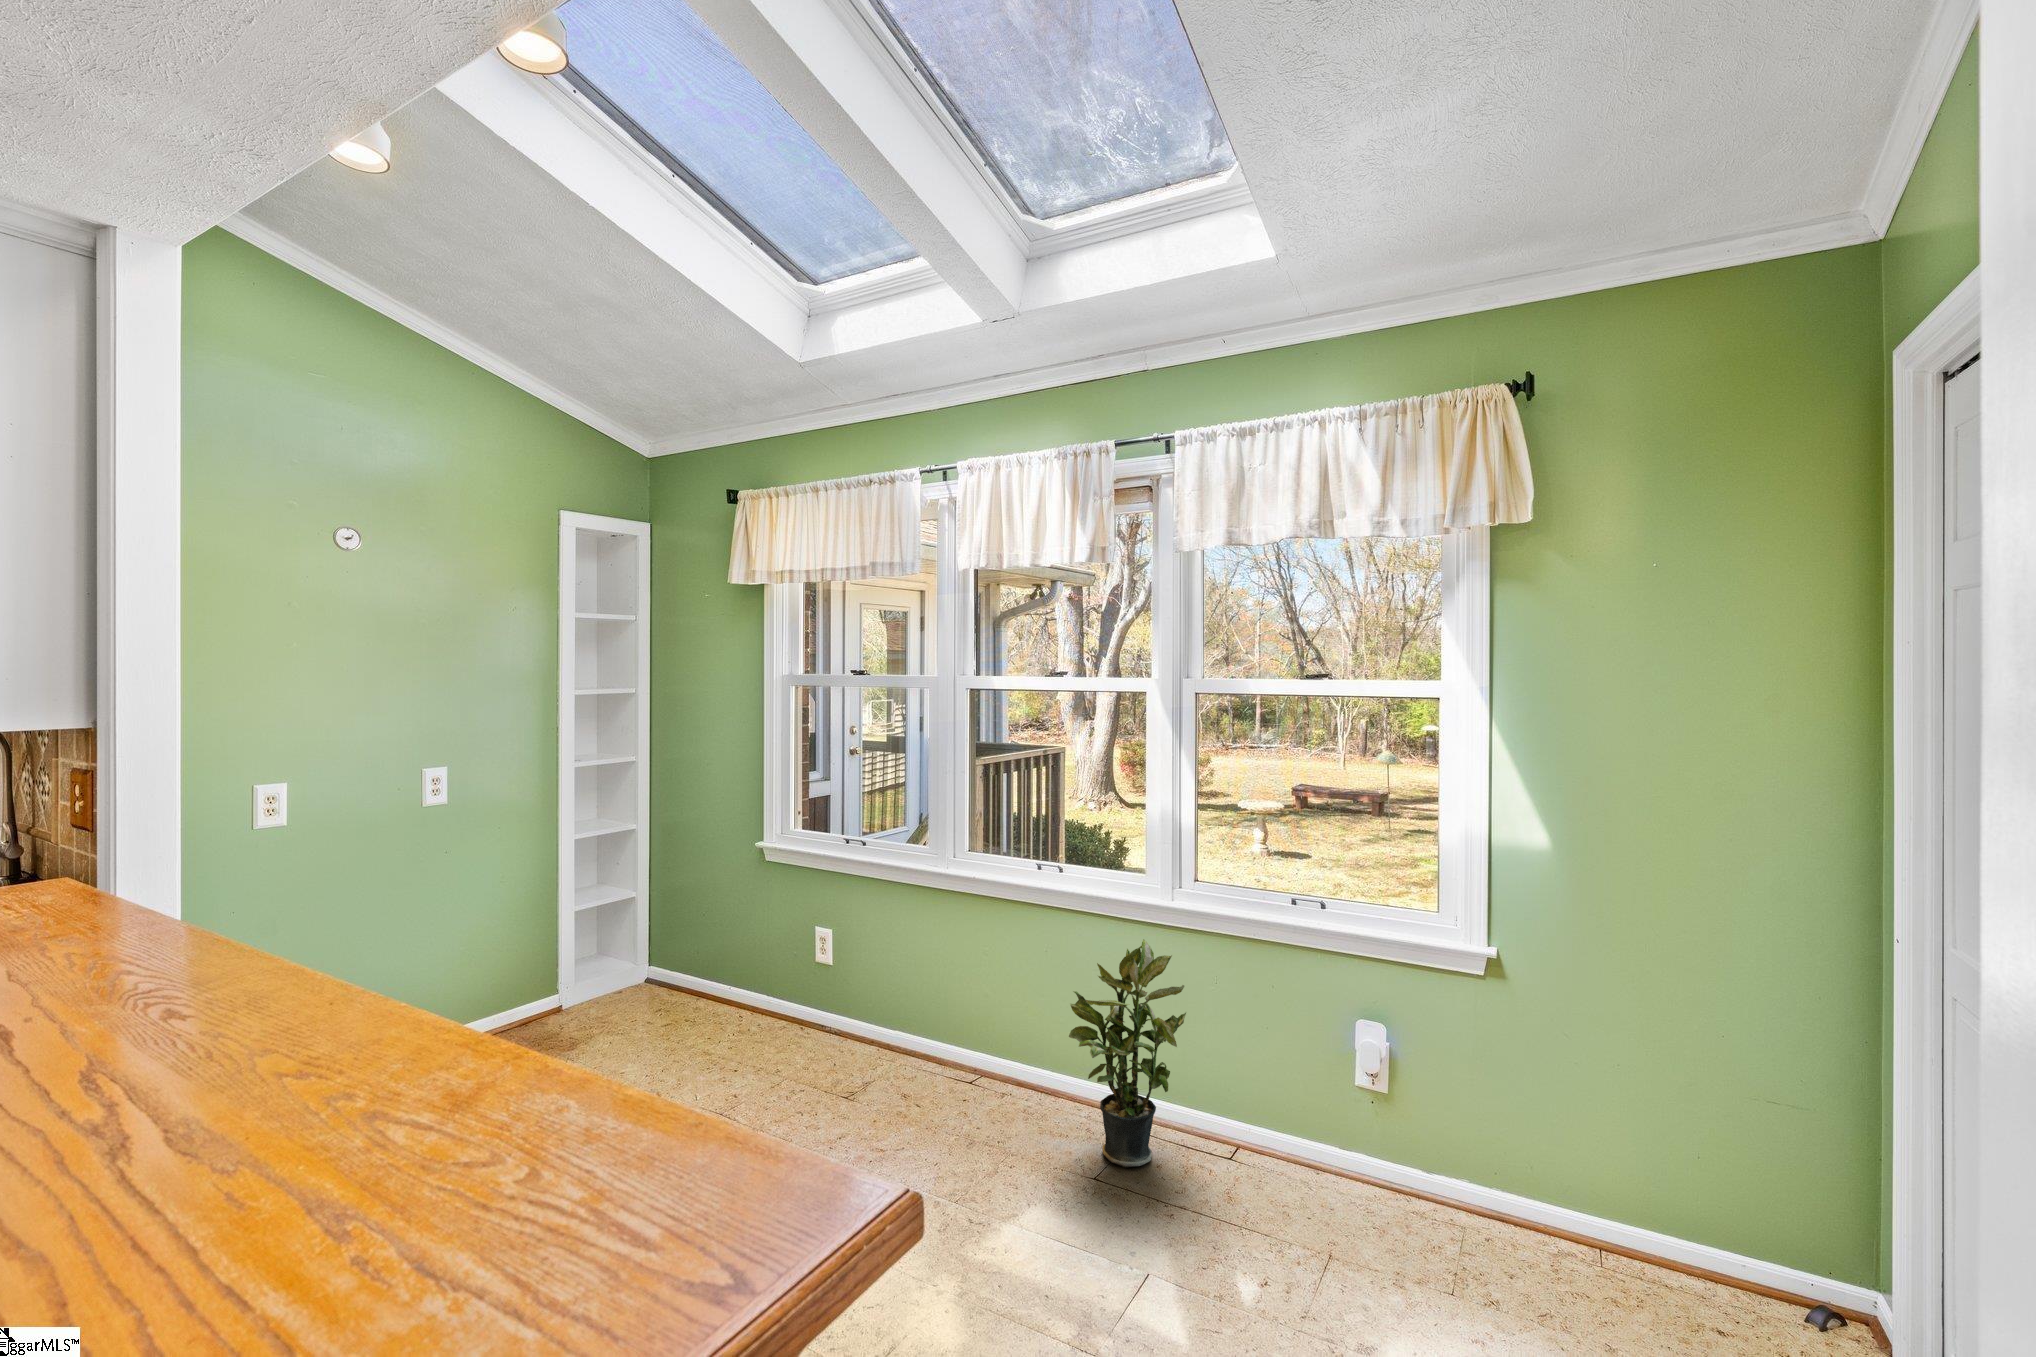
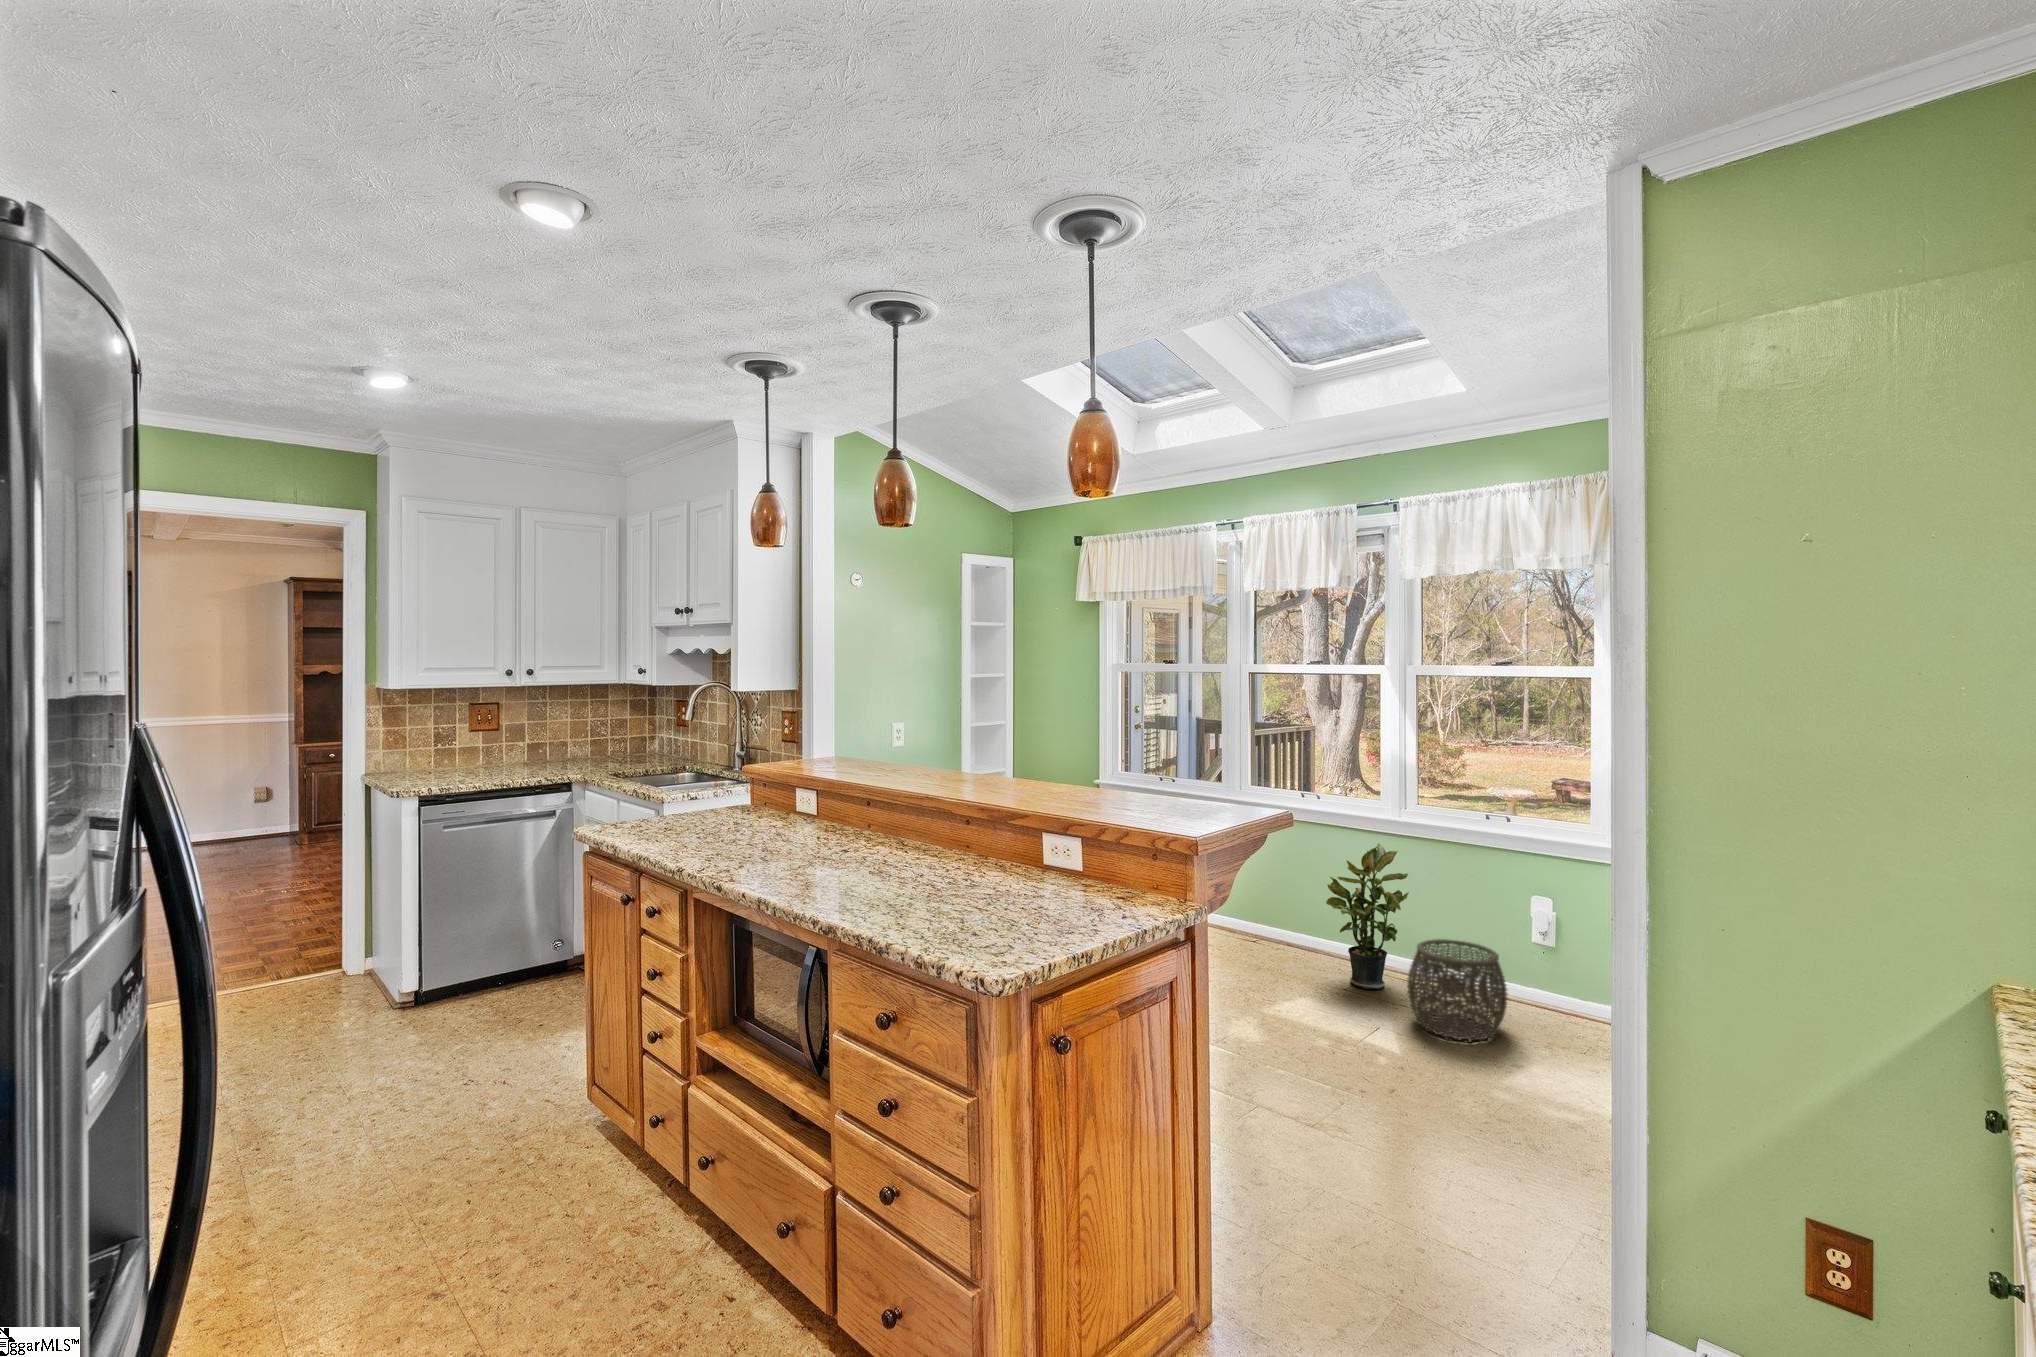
woven basket: none [1192,1101,1344,1291] -> present [1408,939,1507,1041]

